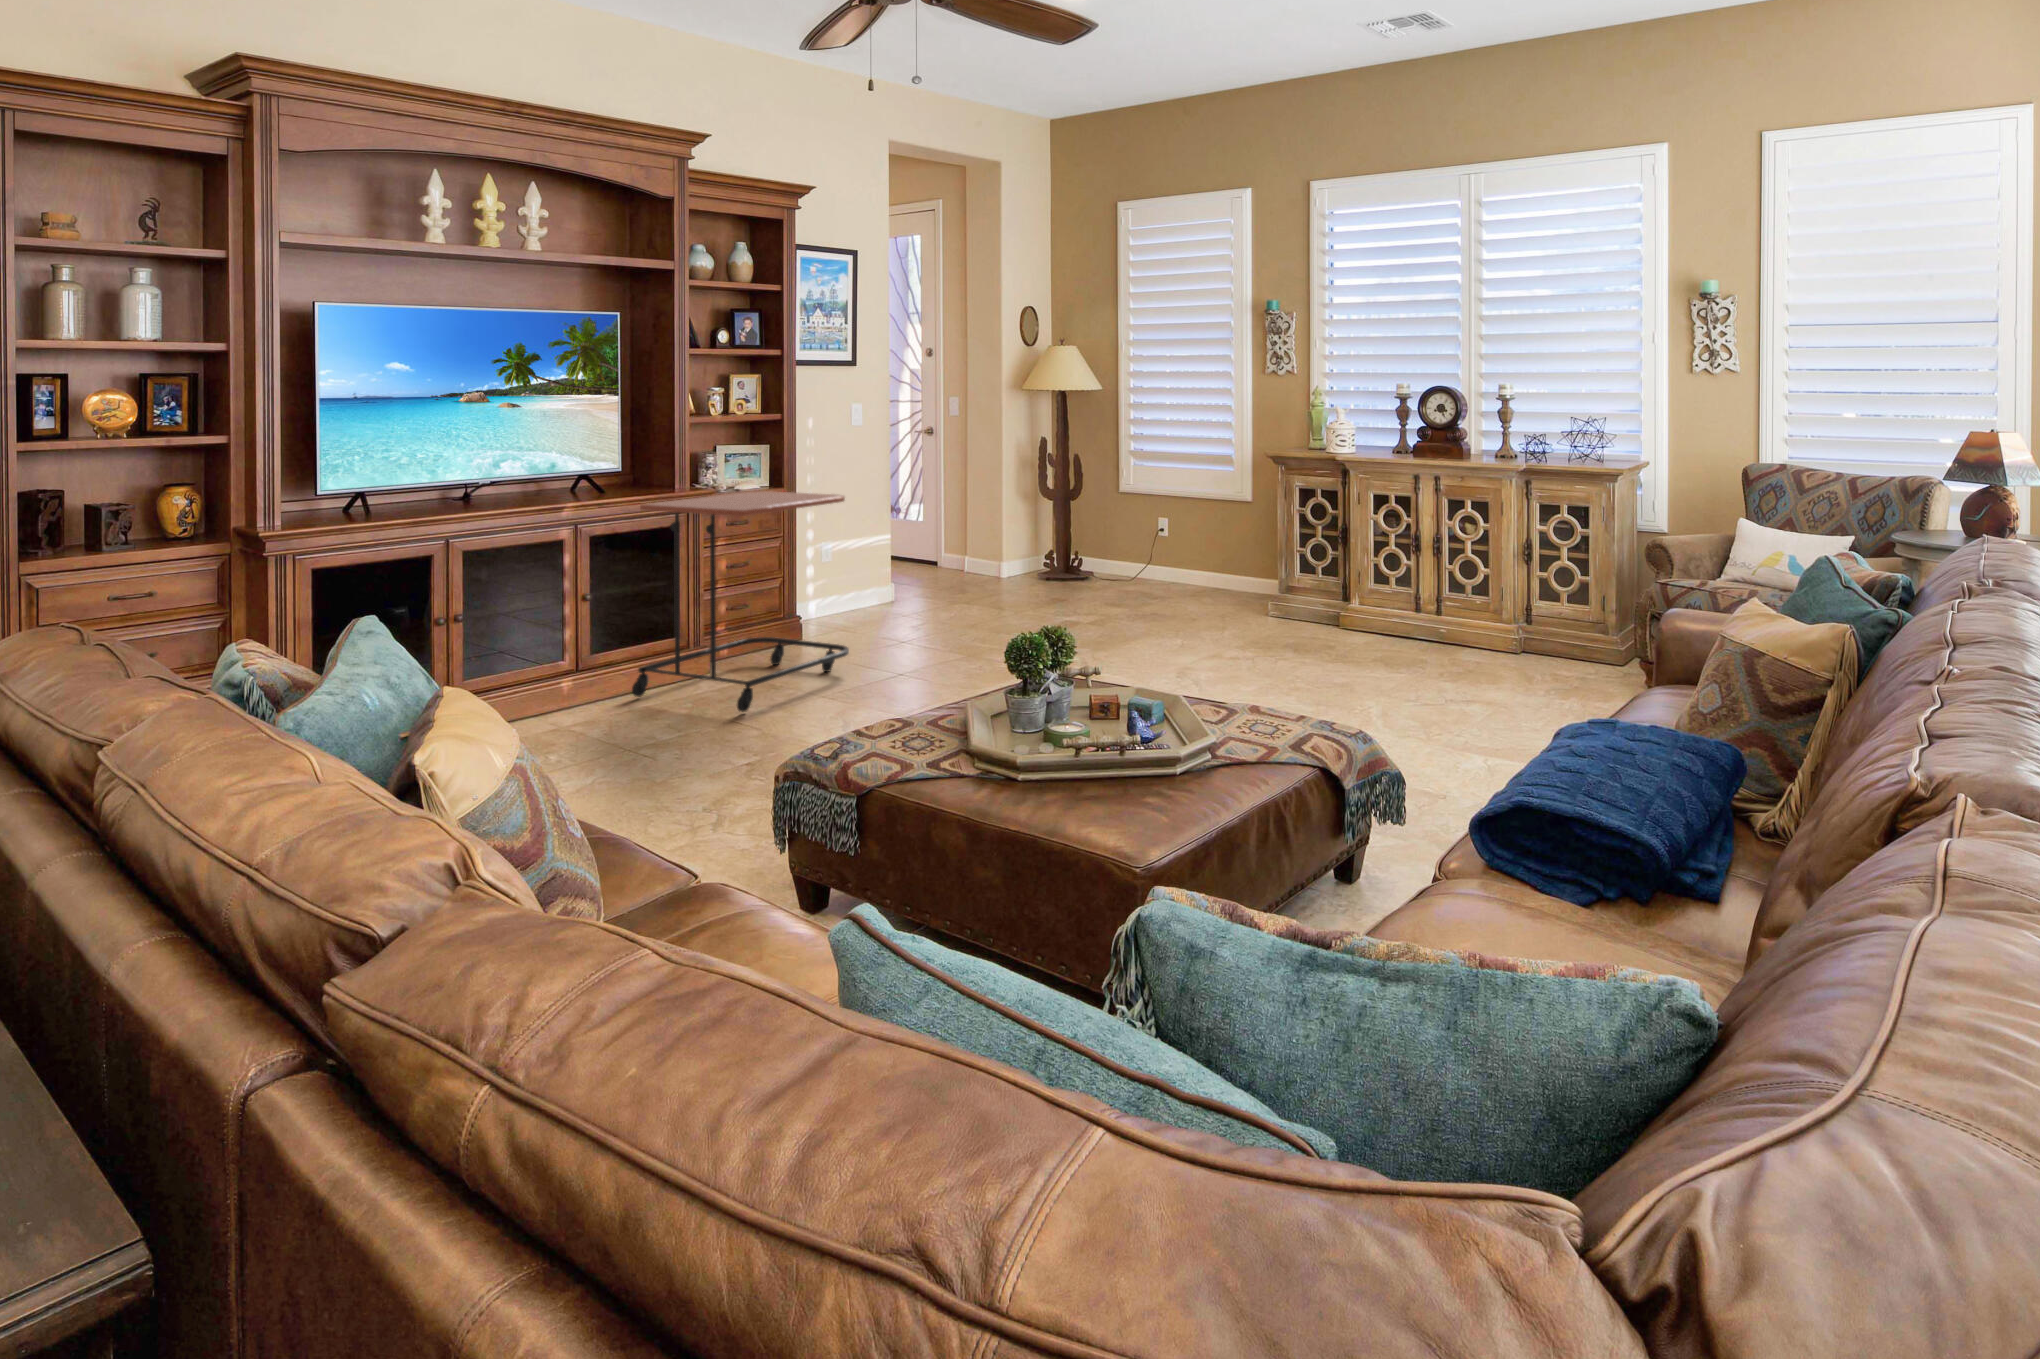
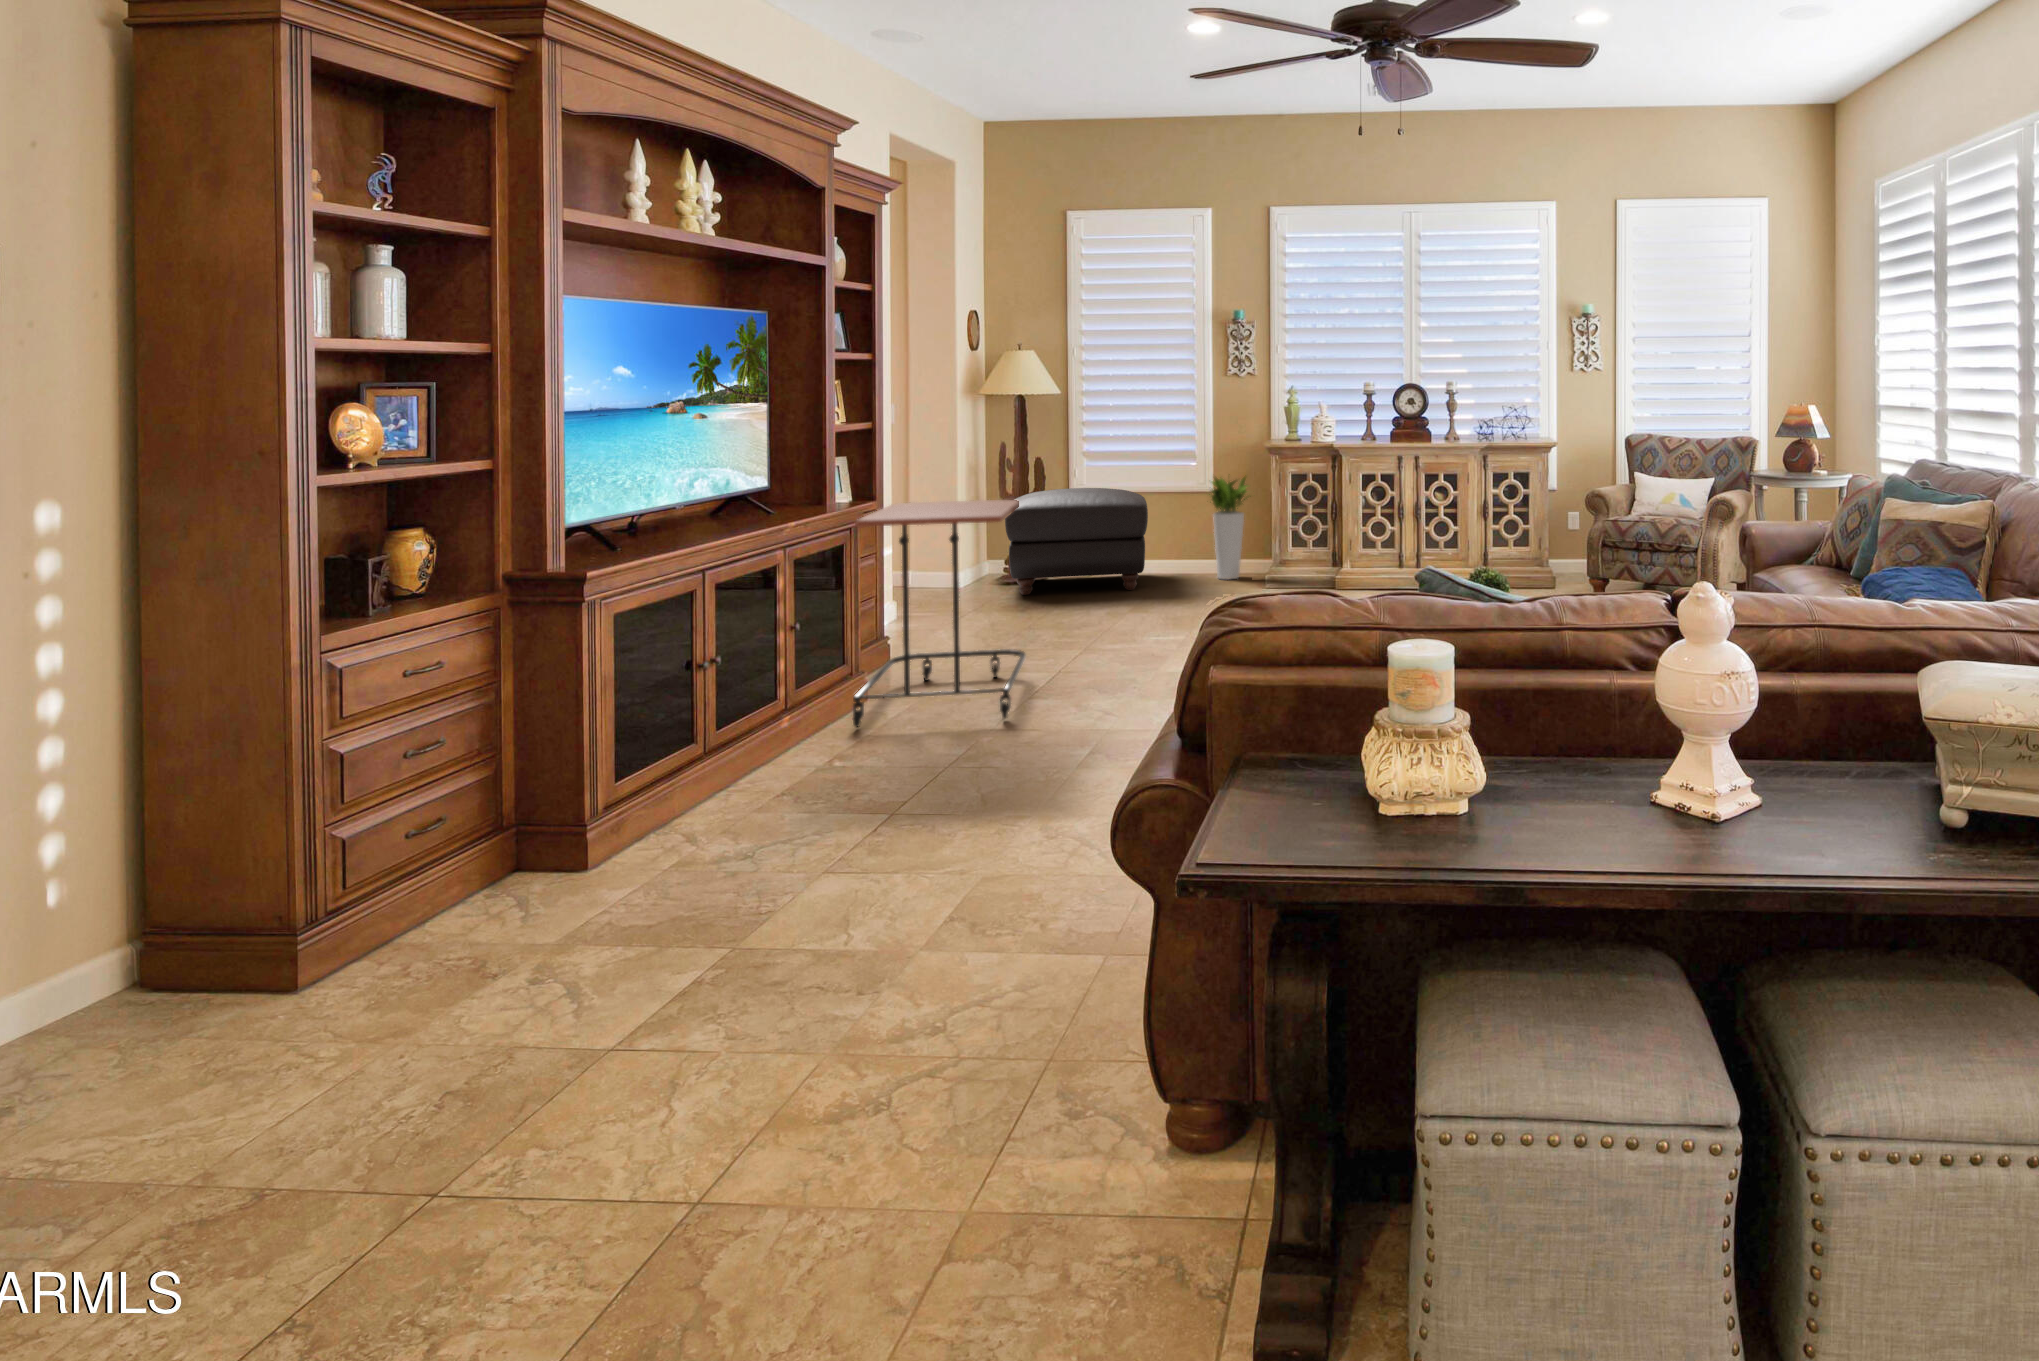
planter: none [1218,482,1279,604] -> present [1209,477,1247,580]
ottoman: none [1005,490,1177,602] -> present [1005,488,1148,595]

